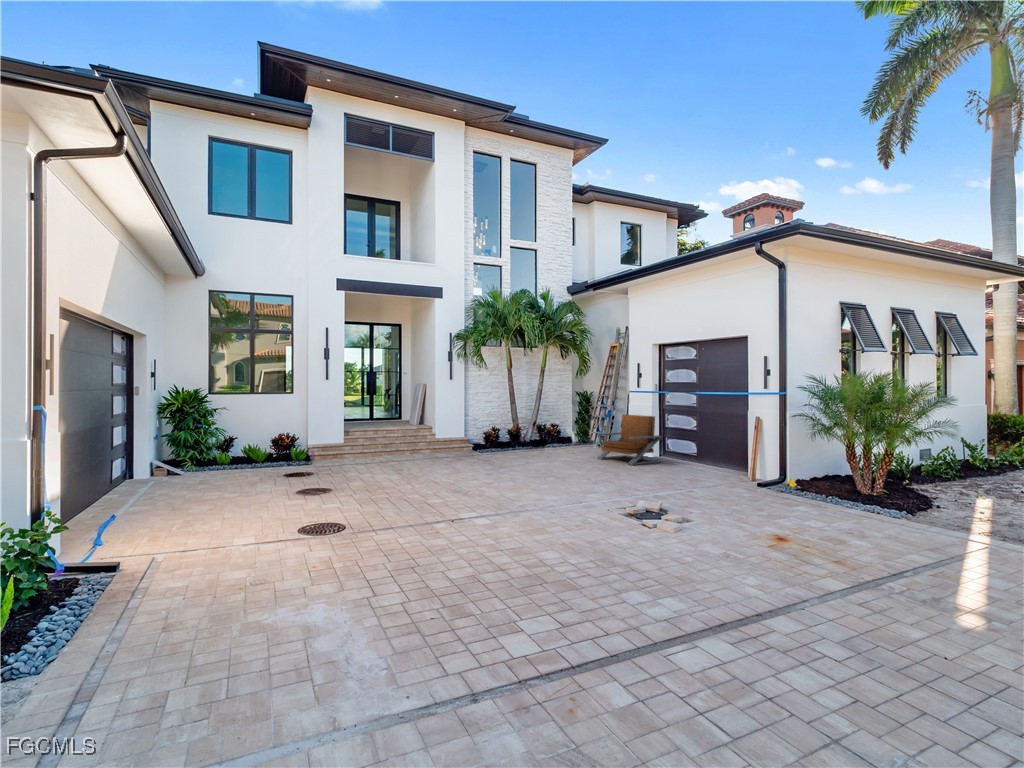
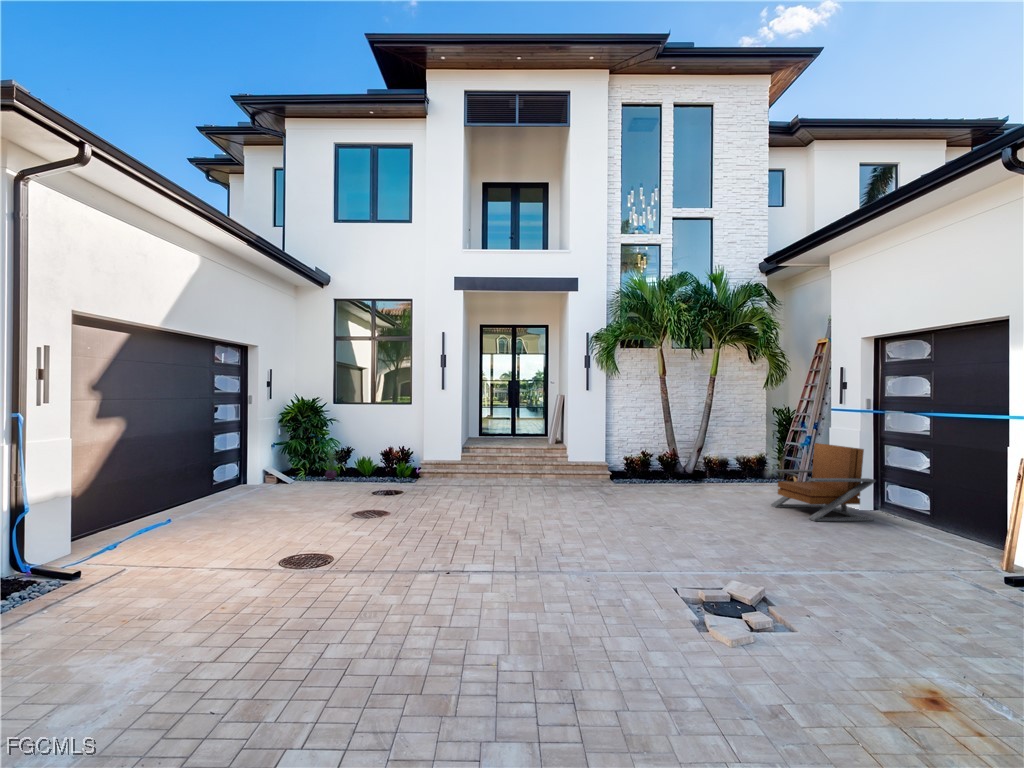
decorative plant: none [205,438,238,468] -> present [325,450,337,480]

